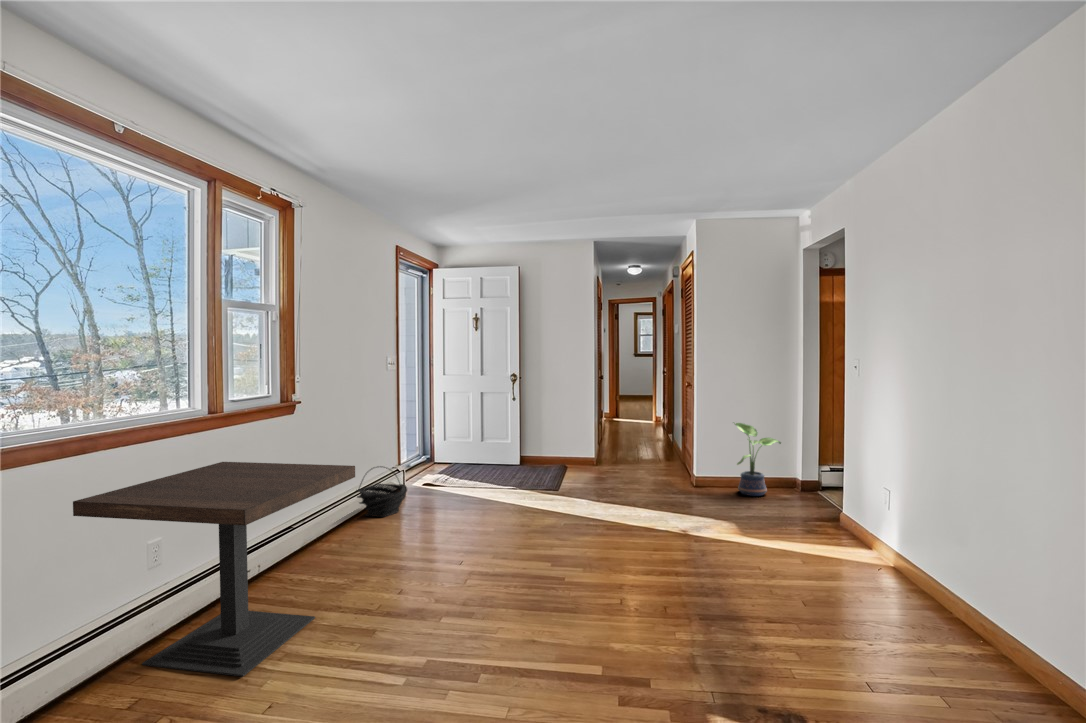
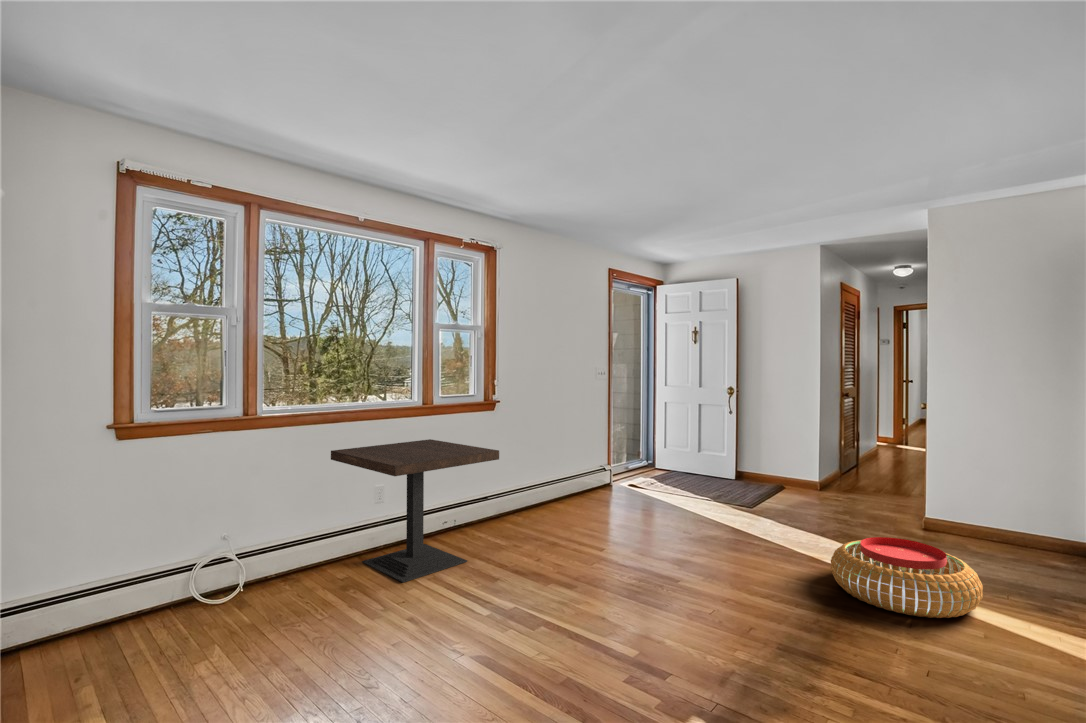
potted plant: present [734,423,781,496] -> none [982,459,1063,557]
basket: present [356,466,407,517] -> none [552,461,595,506]
pouf: none [674,497,788,560] -> present [831,537,983,618]

